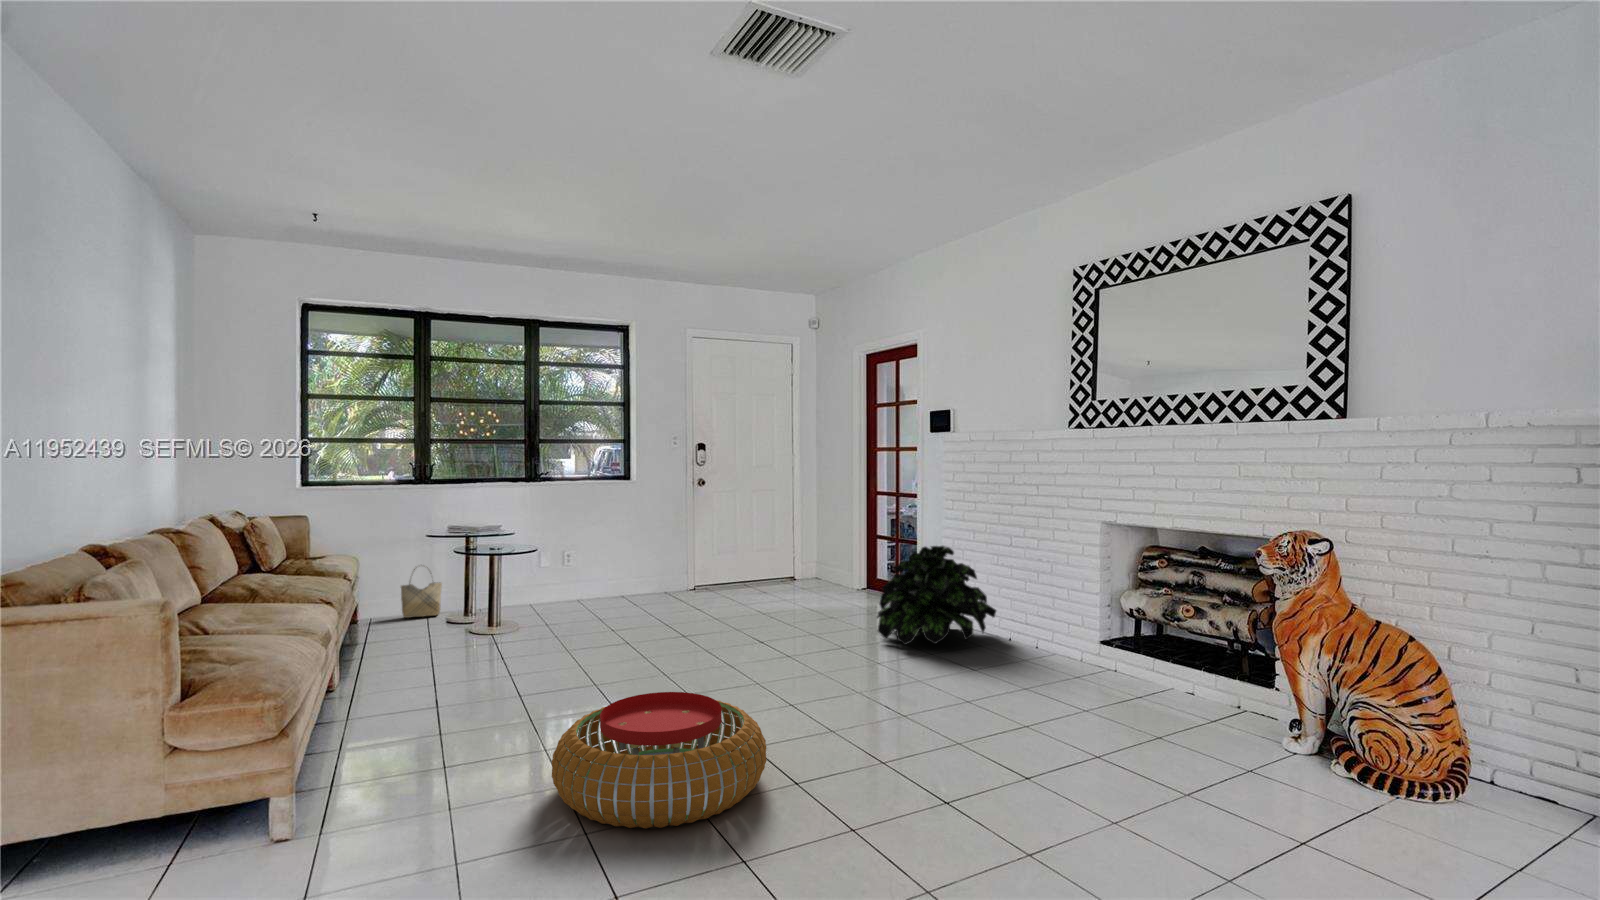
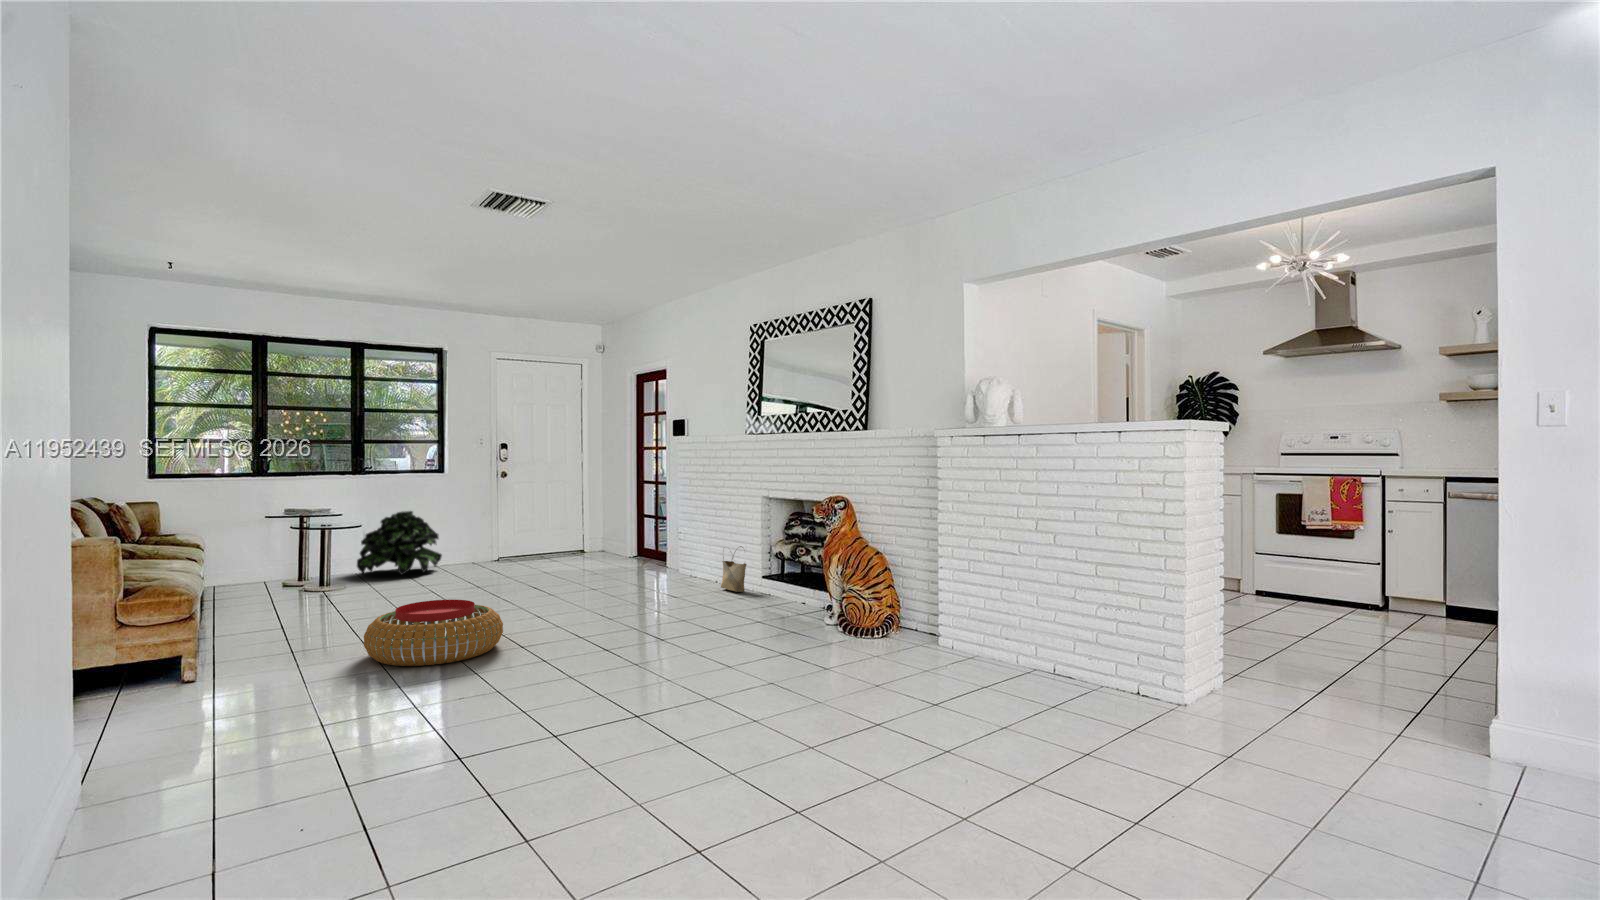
potted plant: present [877,546,996,645] -> present [357,511,442,575]
woven basket: present [401,566,442,618] -> present [721,546,747,592]

